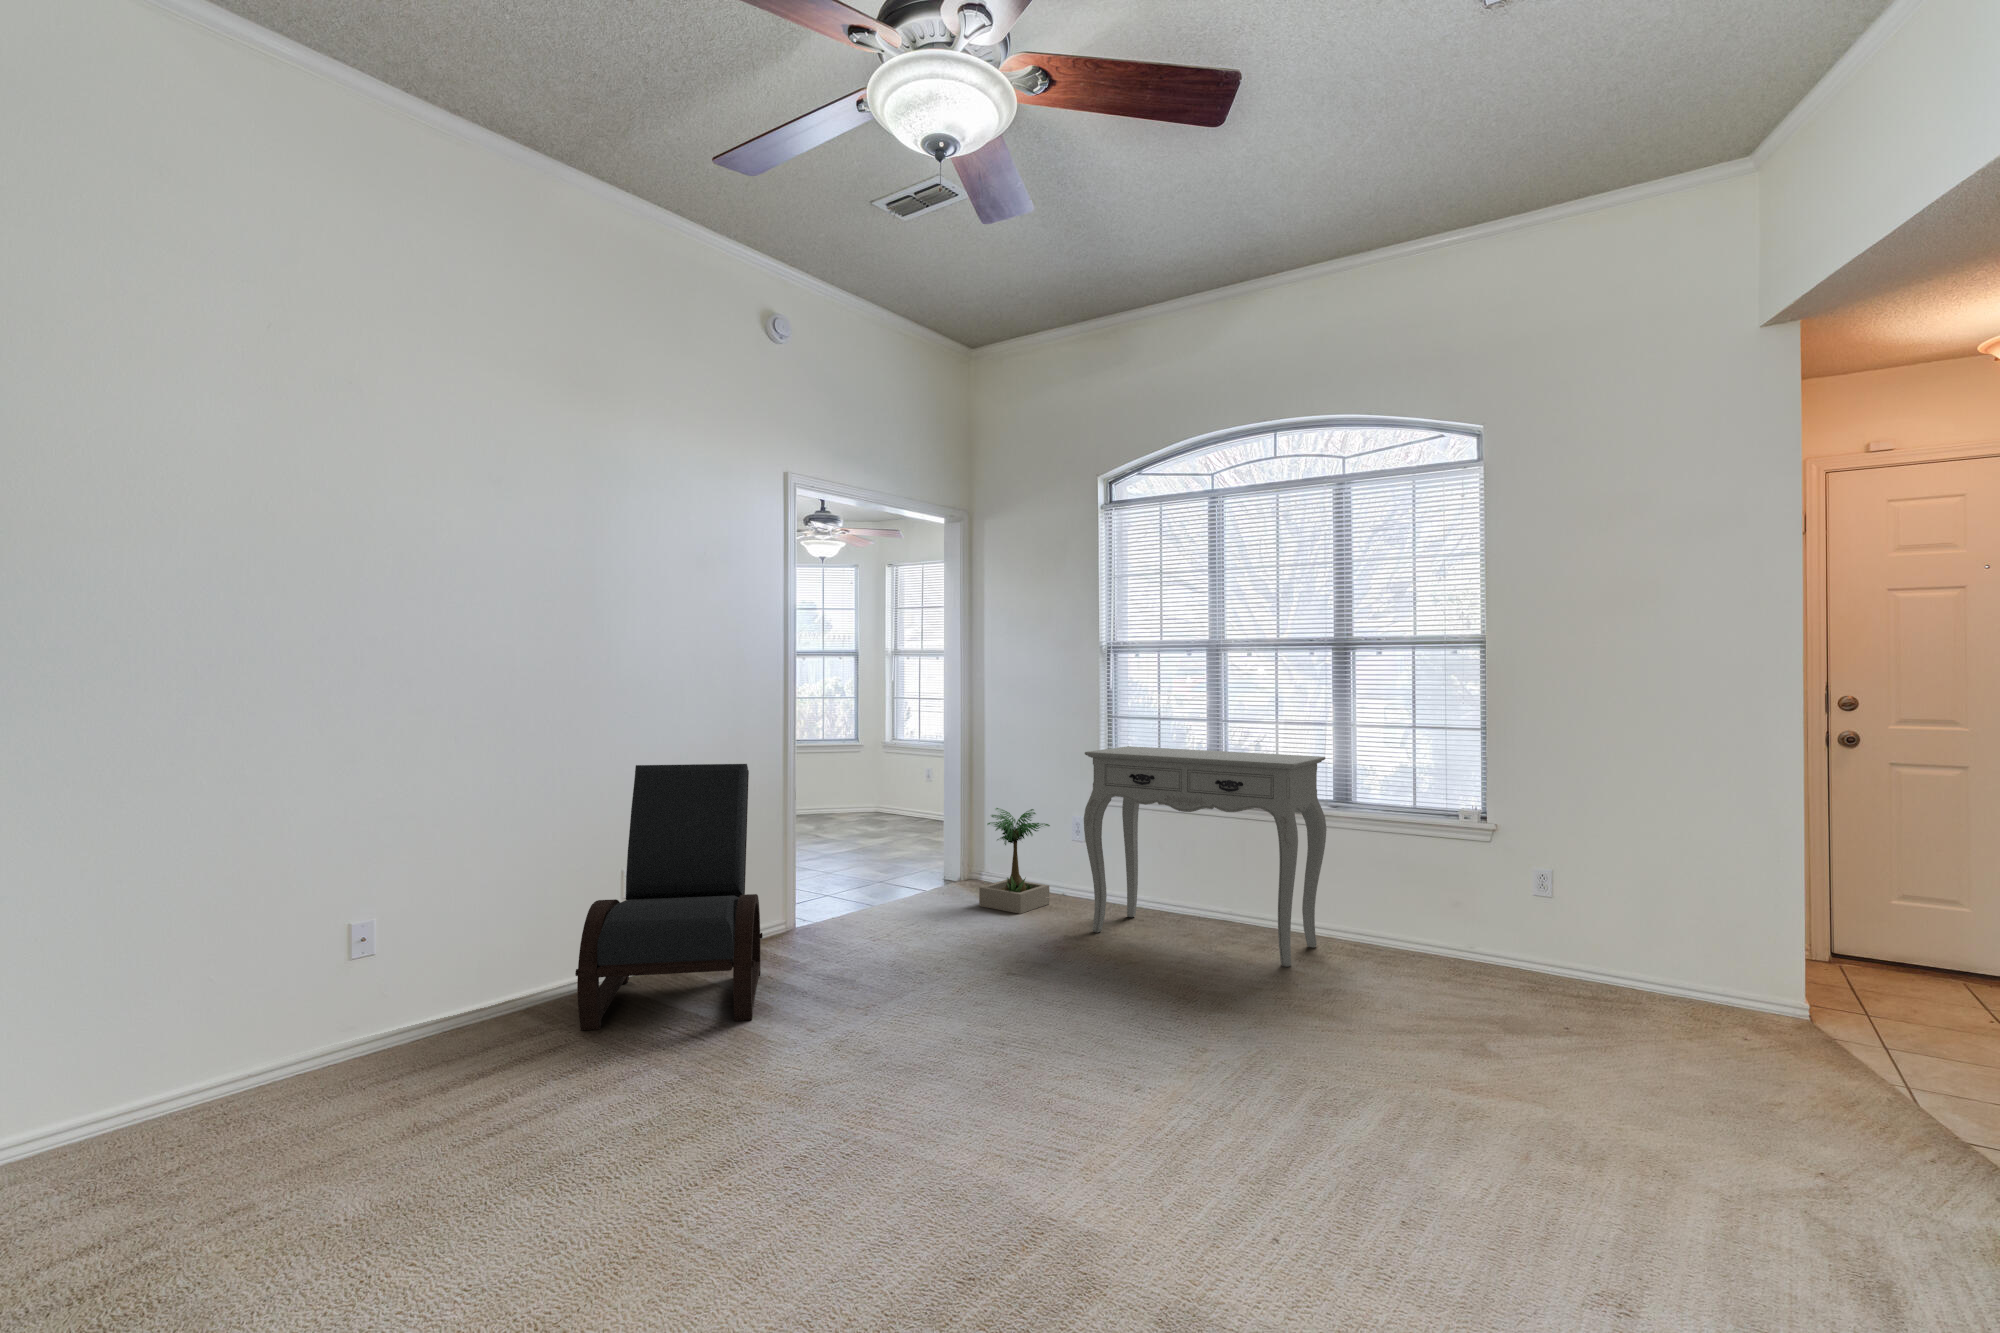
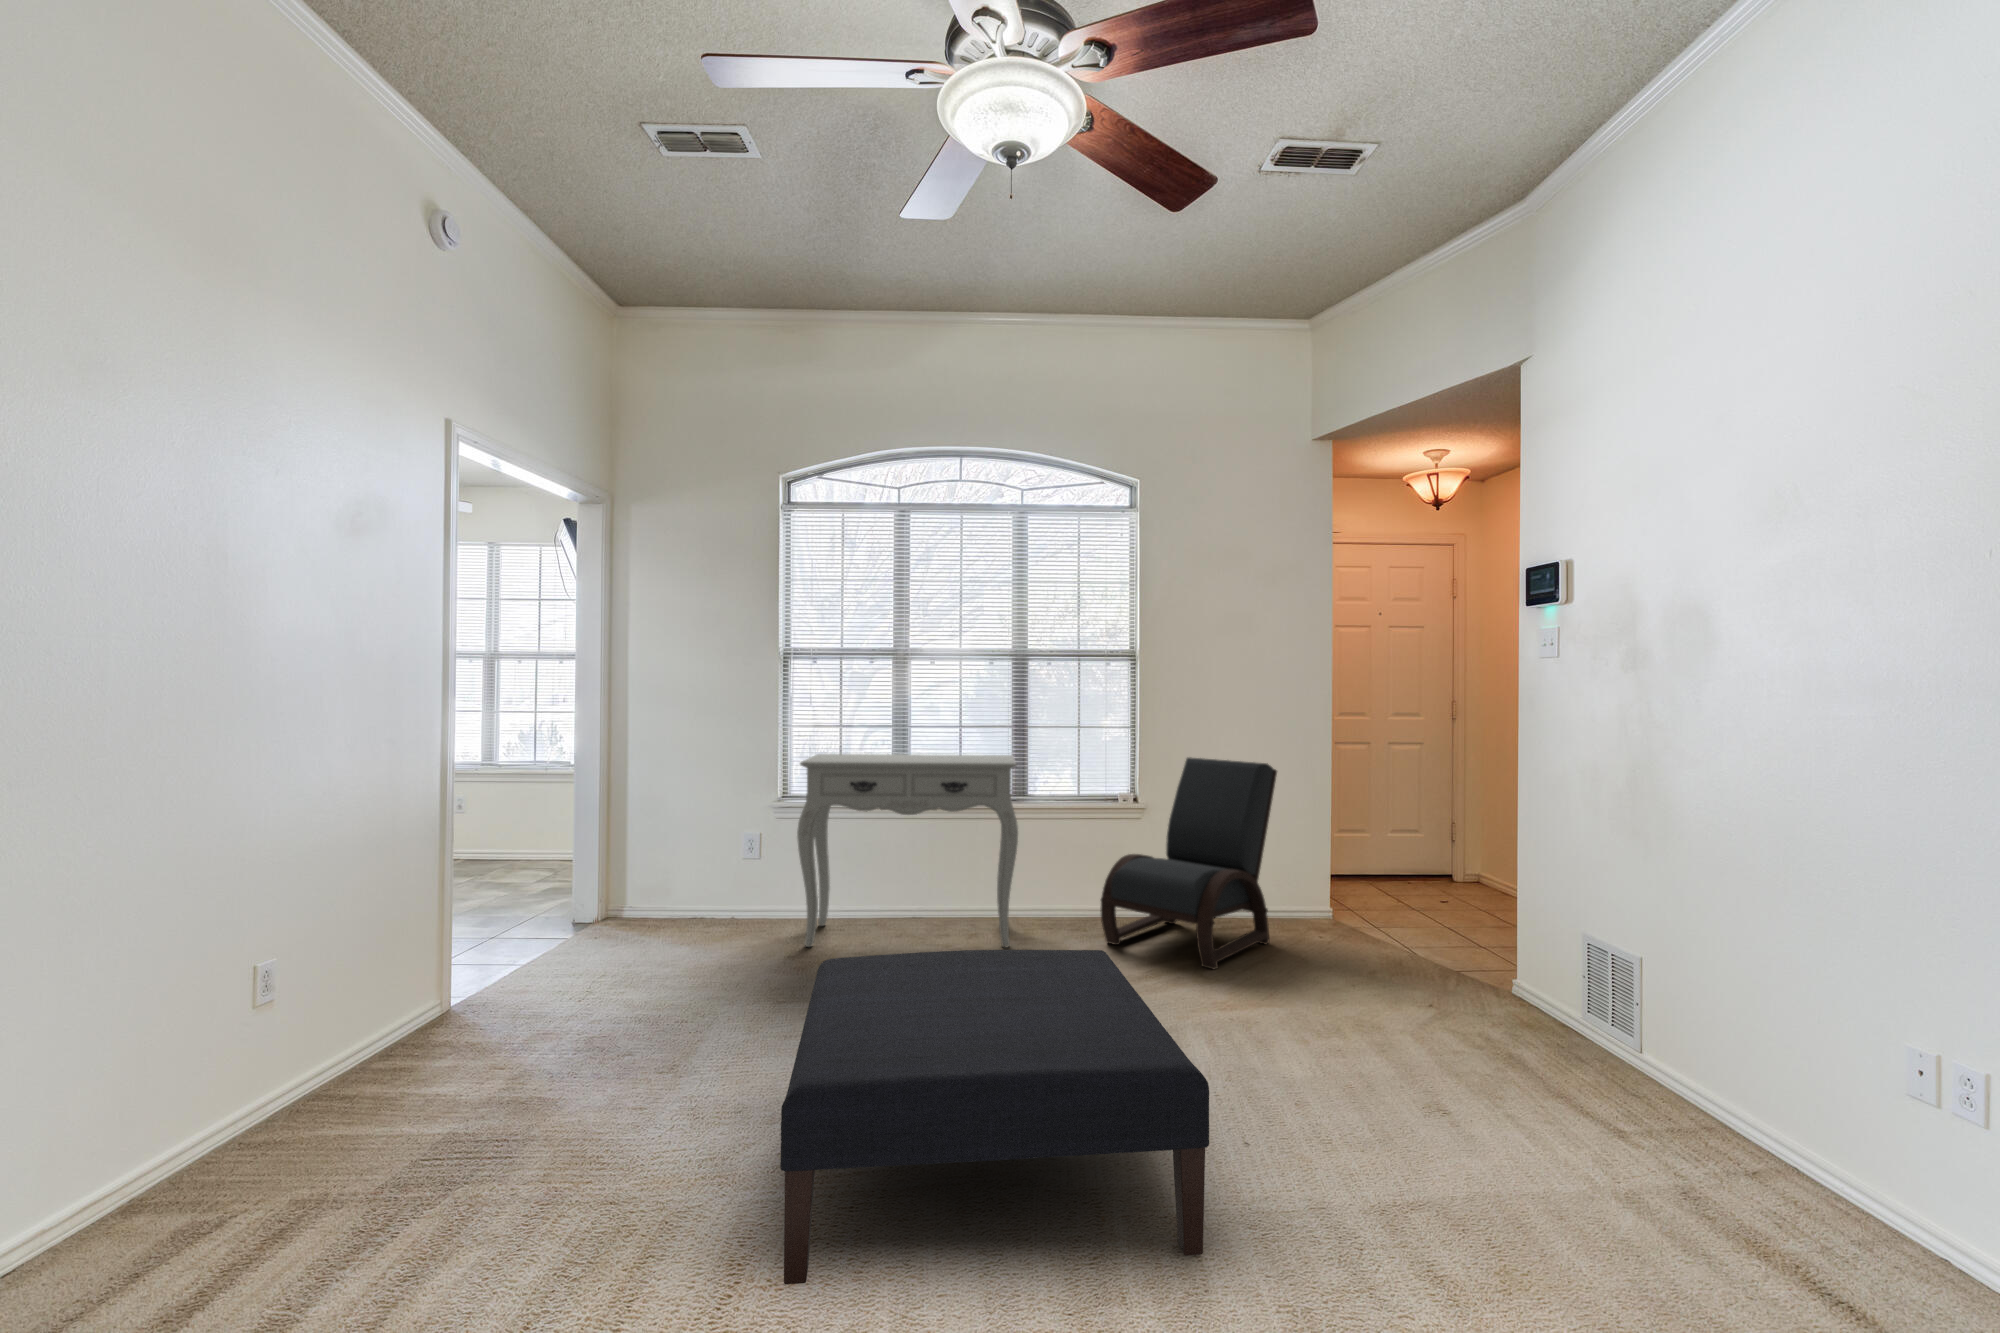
lounge chair: present [575,764,762,1030] -> present [1101,757,1277,969]
potted plant: present [979,808,1050,914] -> none [651,825,736,942]
ottoman: none [774,921,1224,1252] -> present [780,950,1209,1284]

